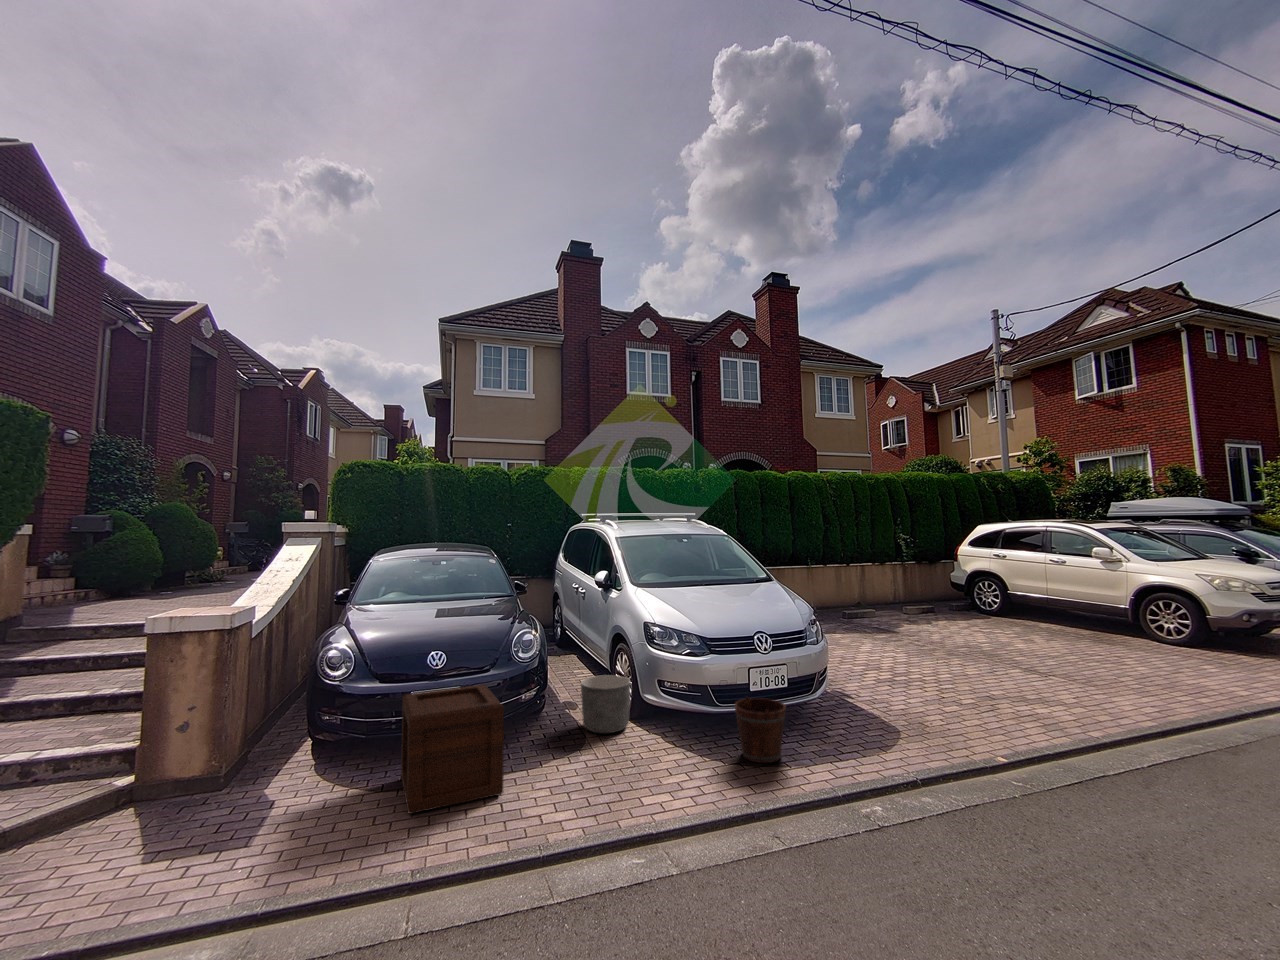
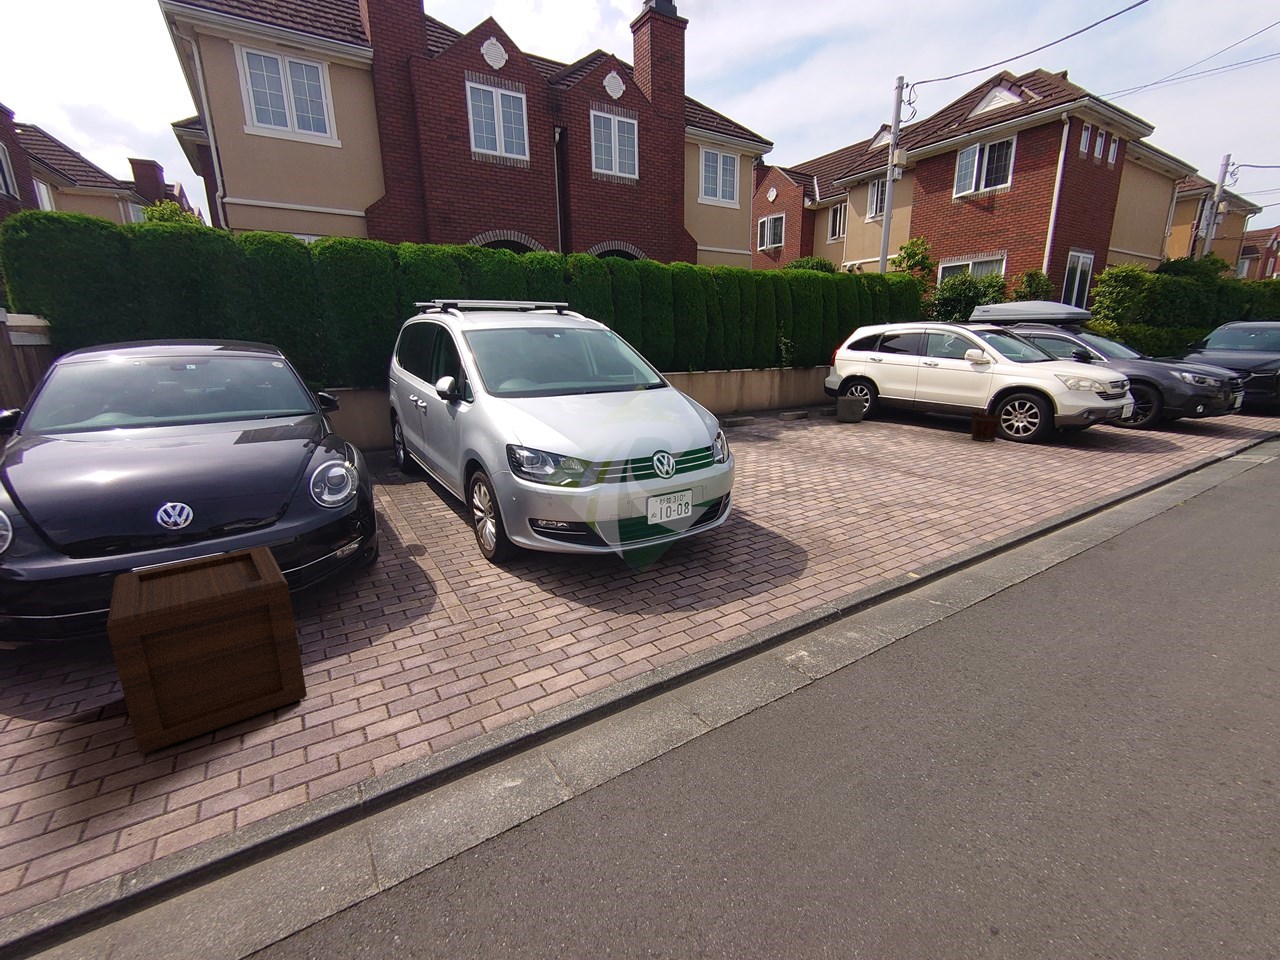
planter: present [581,675,630,733] -> present [837,396,865,422]
bucket: present [735,697,786,763] -> present [971,412,1002,442]

